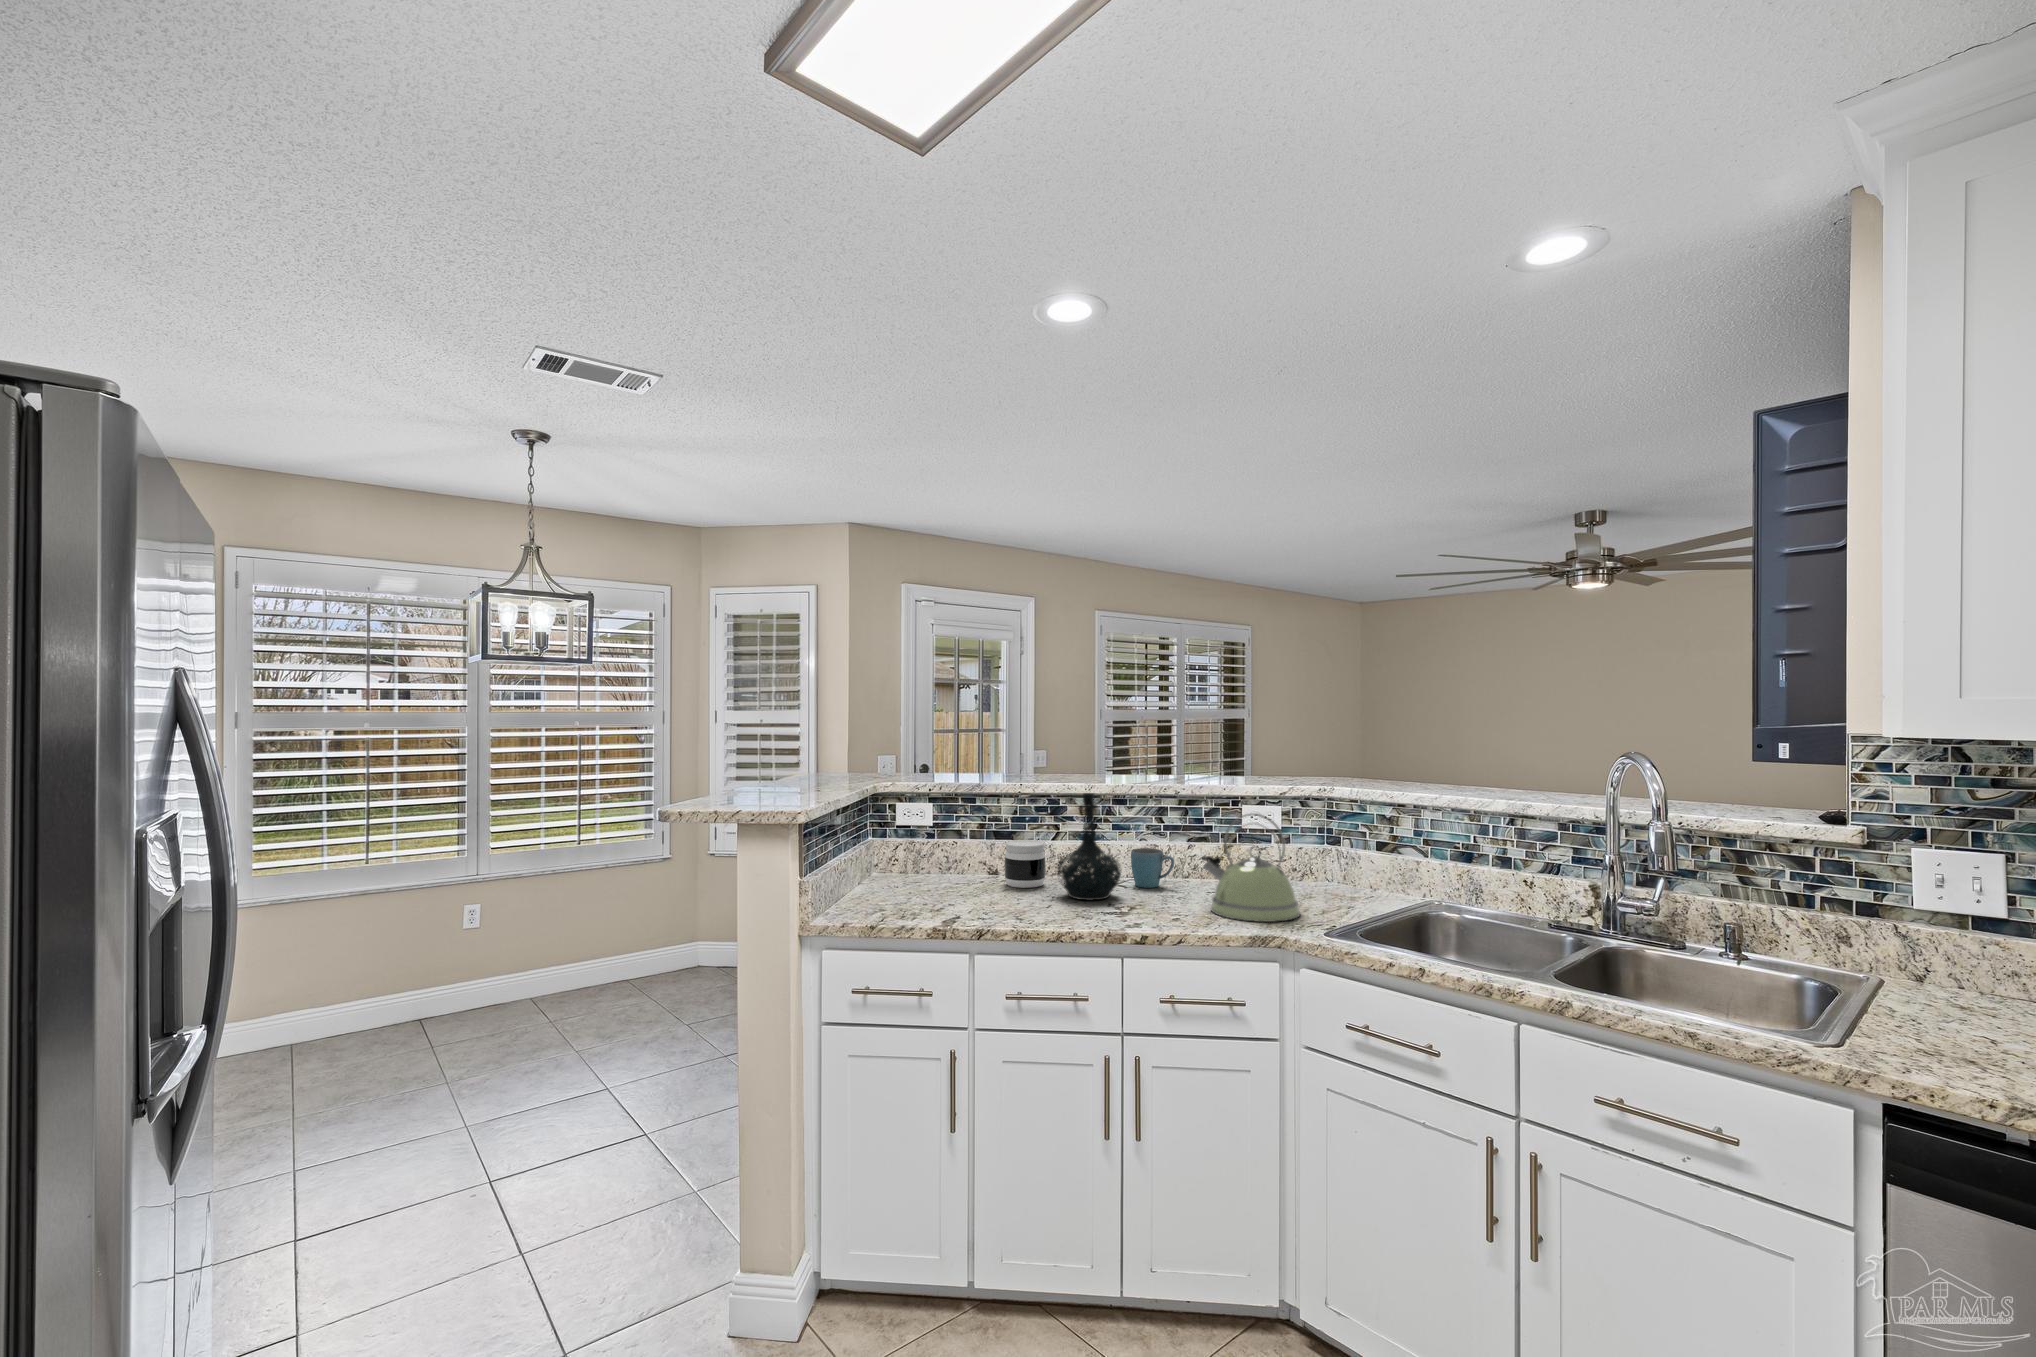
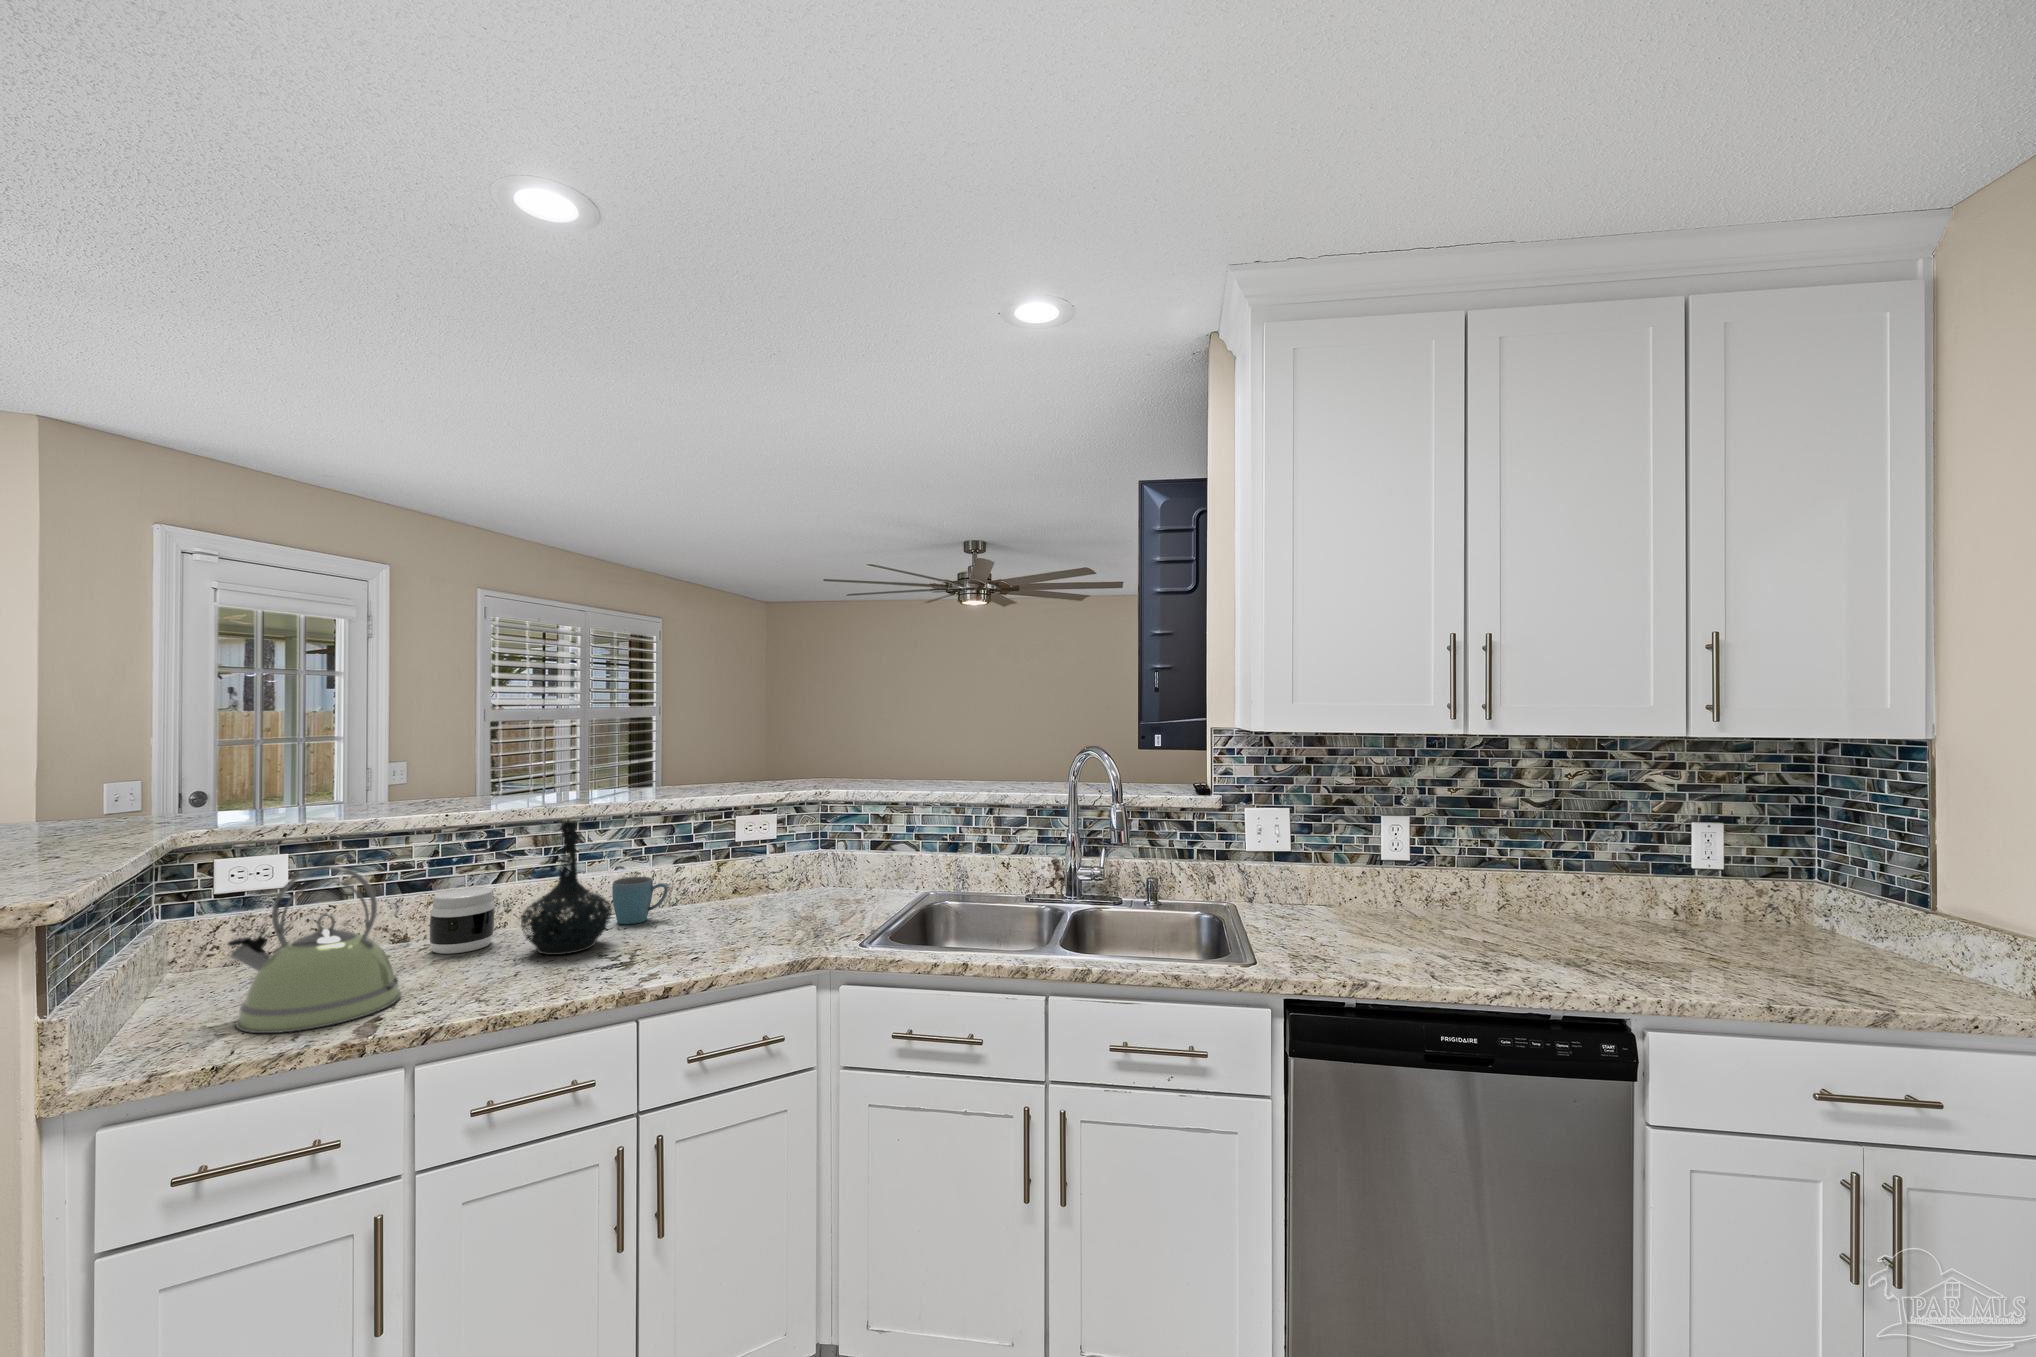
kettle: present [1200,813,1300,922] -> present [228,866,401,1033]

